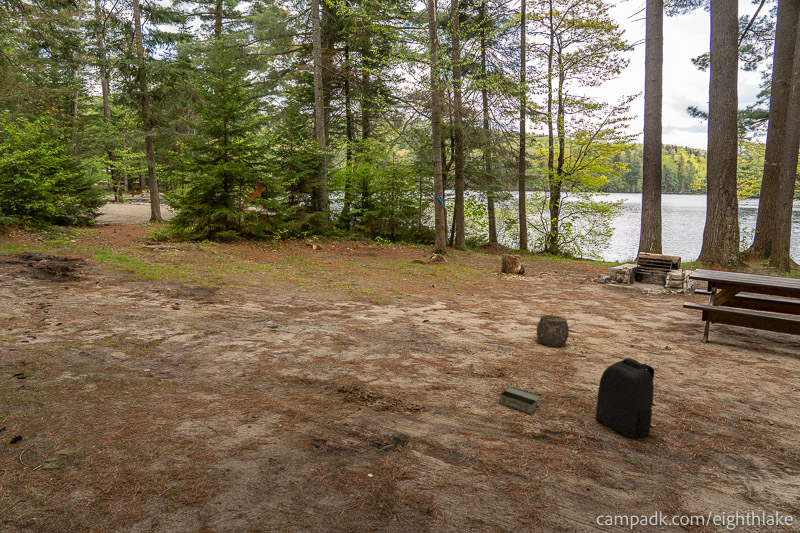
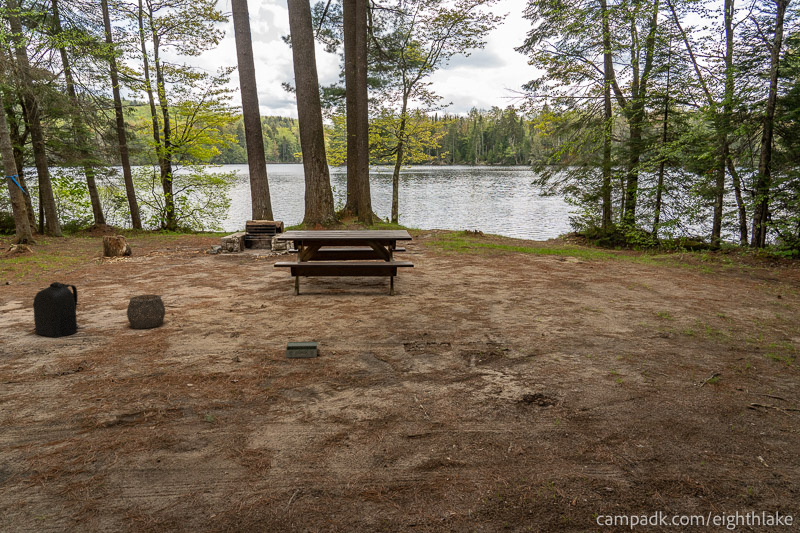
backpack: present [596,358,654,437] -> present [33,282,79,337]
toolbox: present [499,386,541,414] -> present [286,341,317,358]

